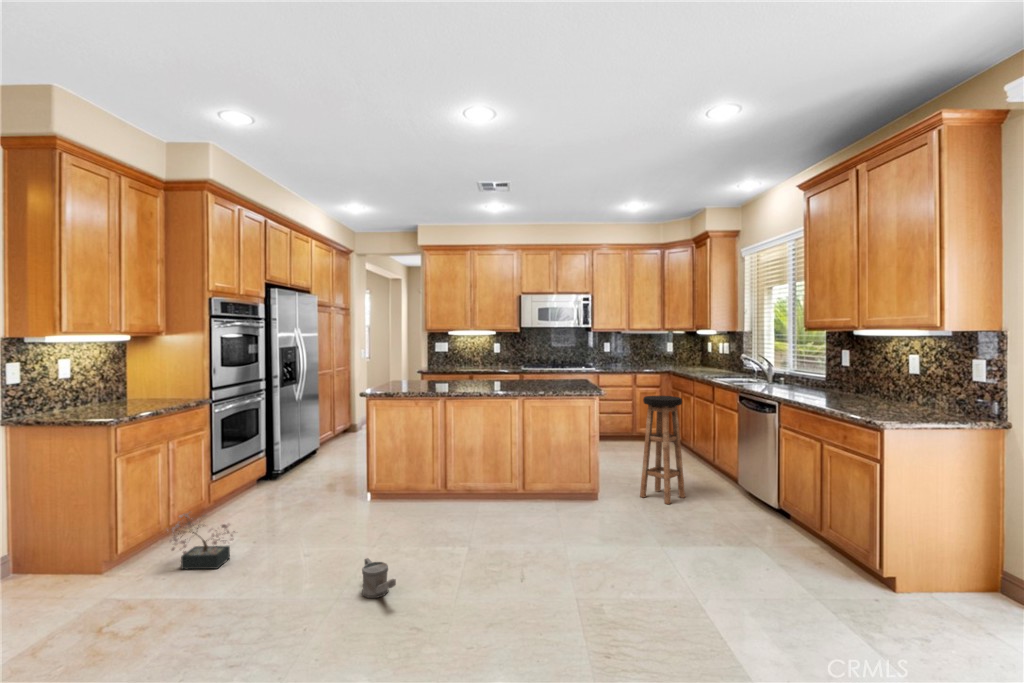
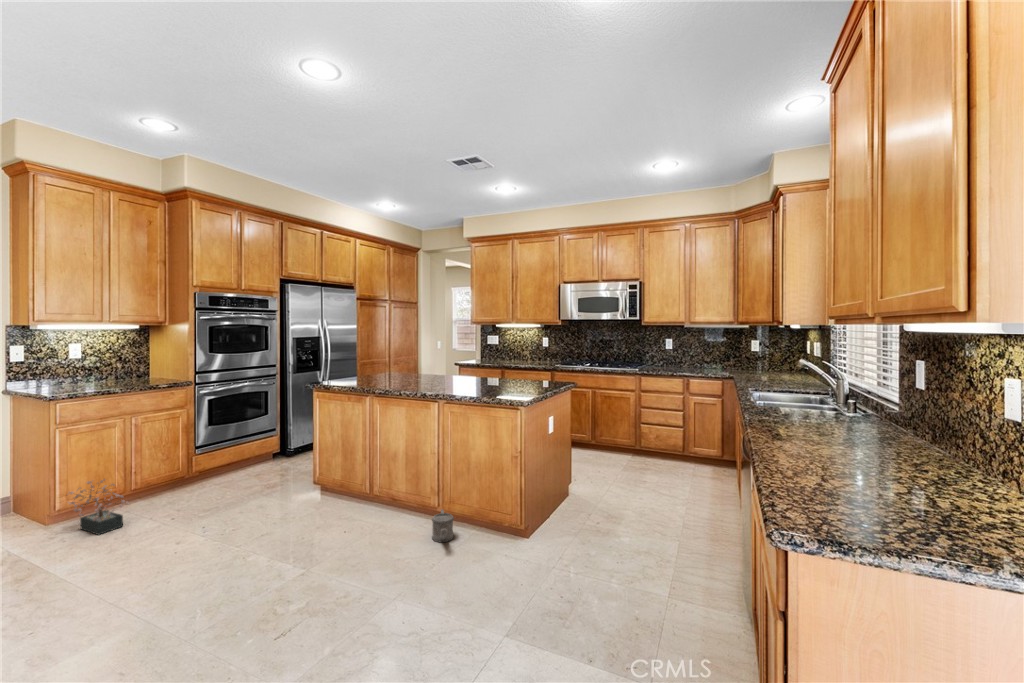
bar stool: present [640,396,685,504] -> none [572,408,631,557]
watering can: present [362,558,396,598] -> present [432,509,454,542]

